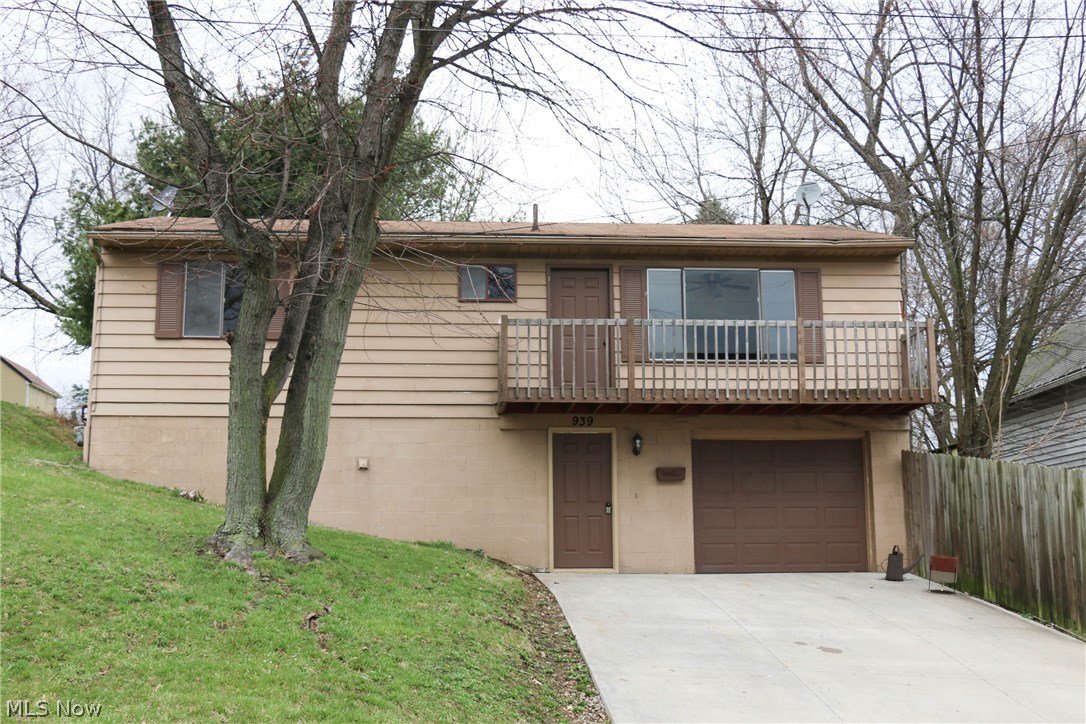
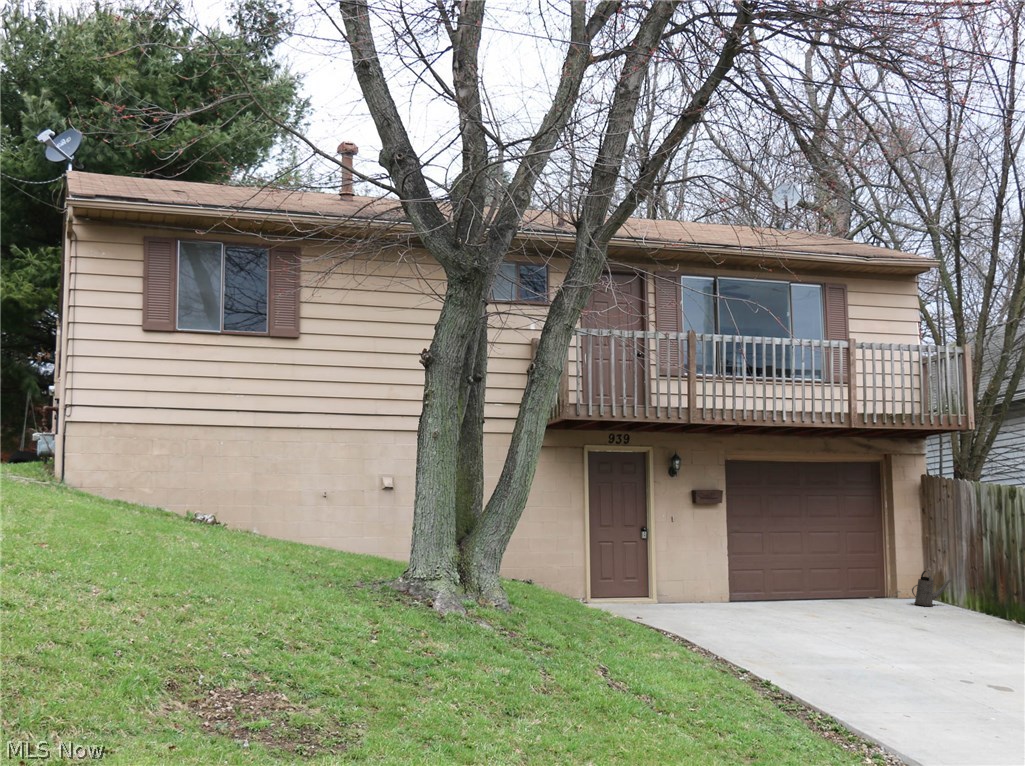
planter: present [928,554,958,593] -> none [974,582,1004,621]

